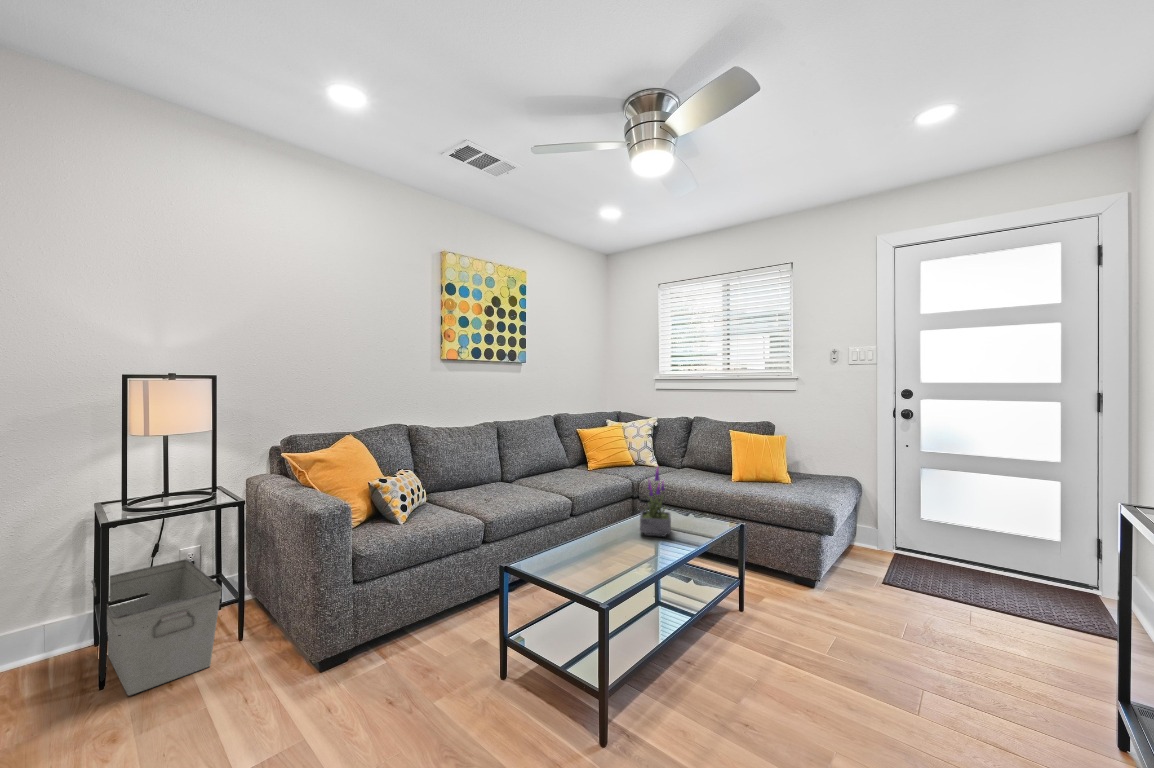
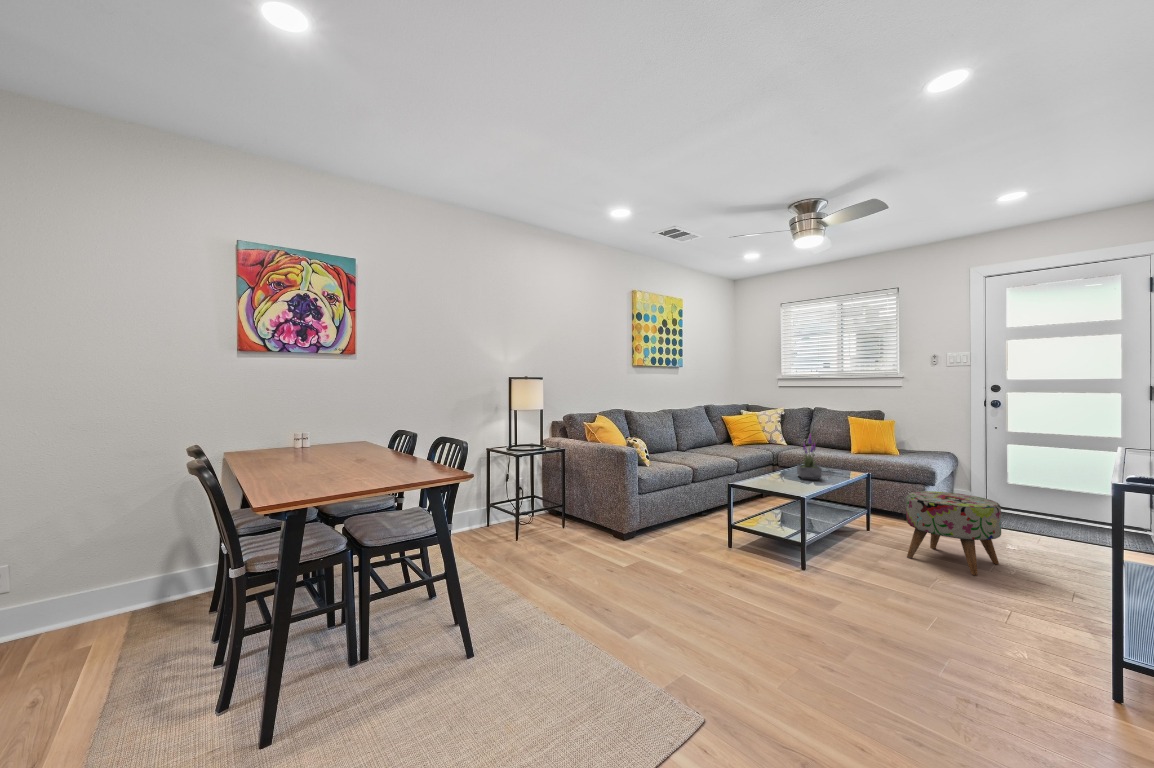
storage bin: present [91,559,222,695] -> none [484,484,562,545]
ottoman: none [780,561,921,725] -> present [906,491,1001,575]

